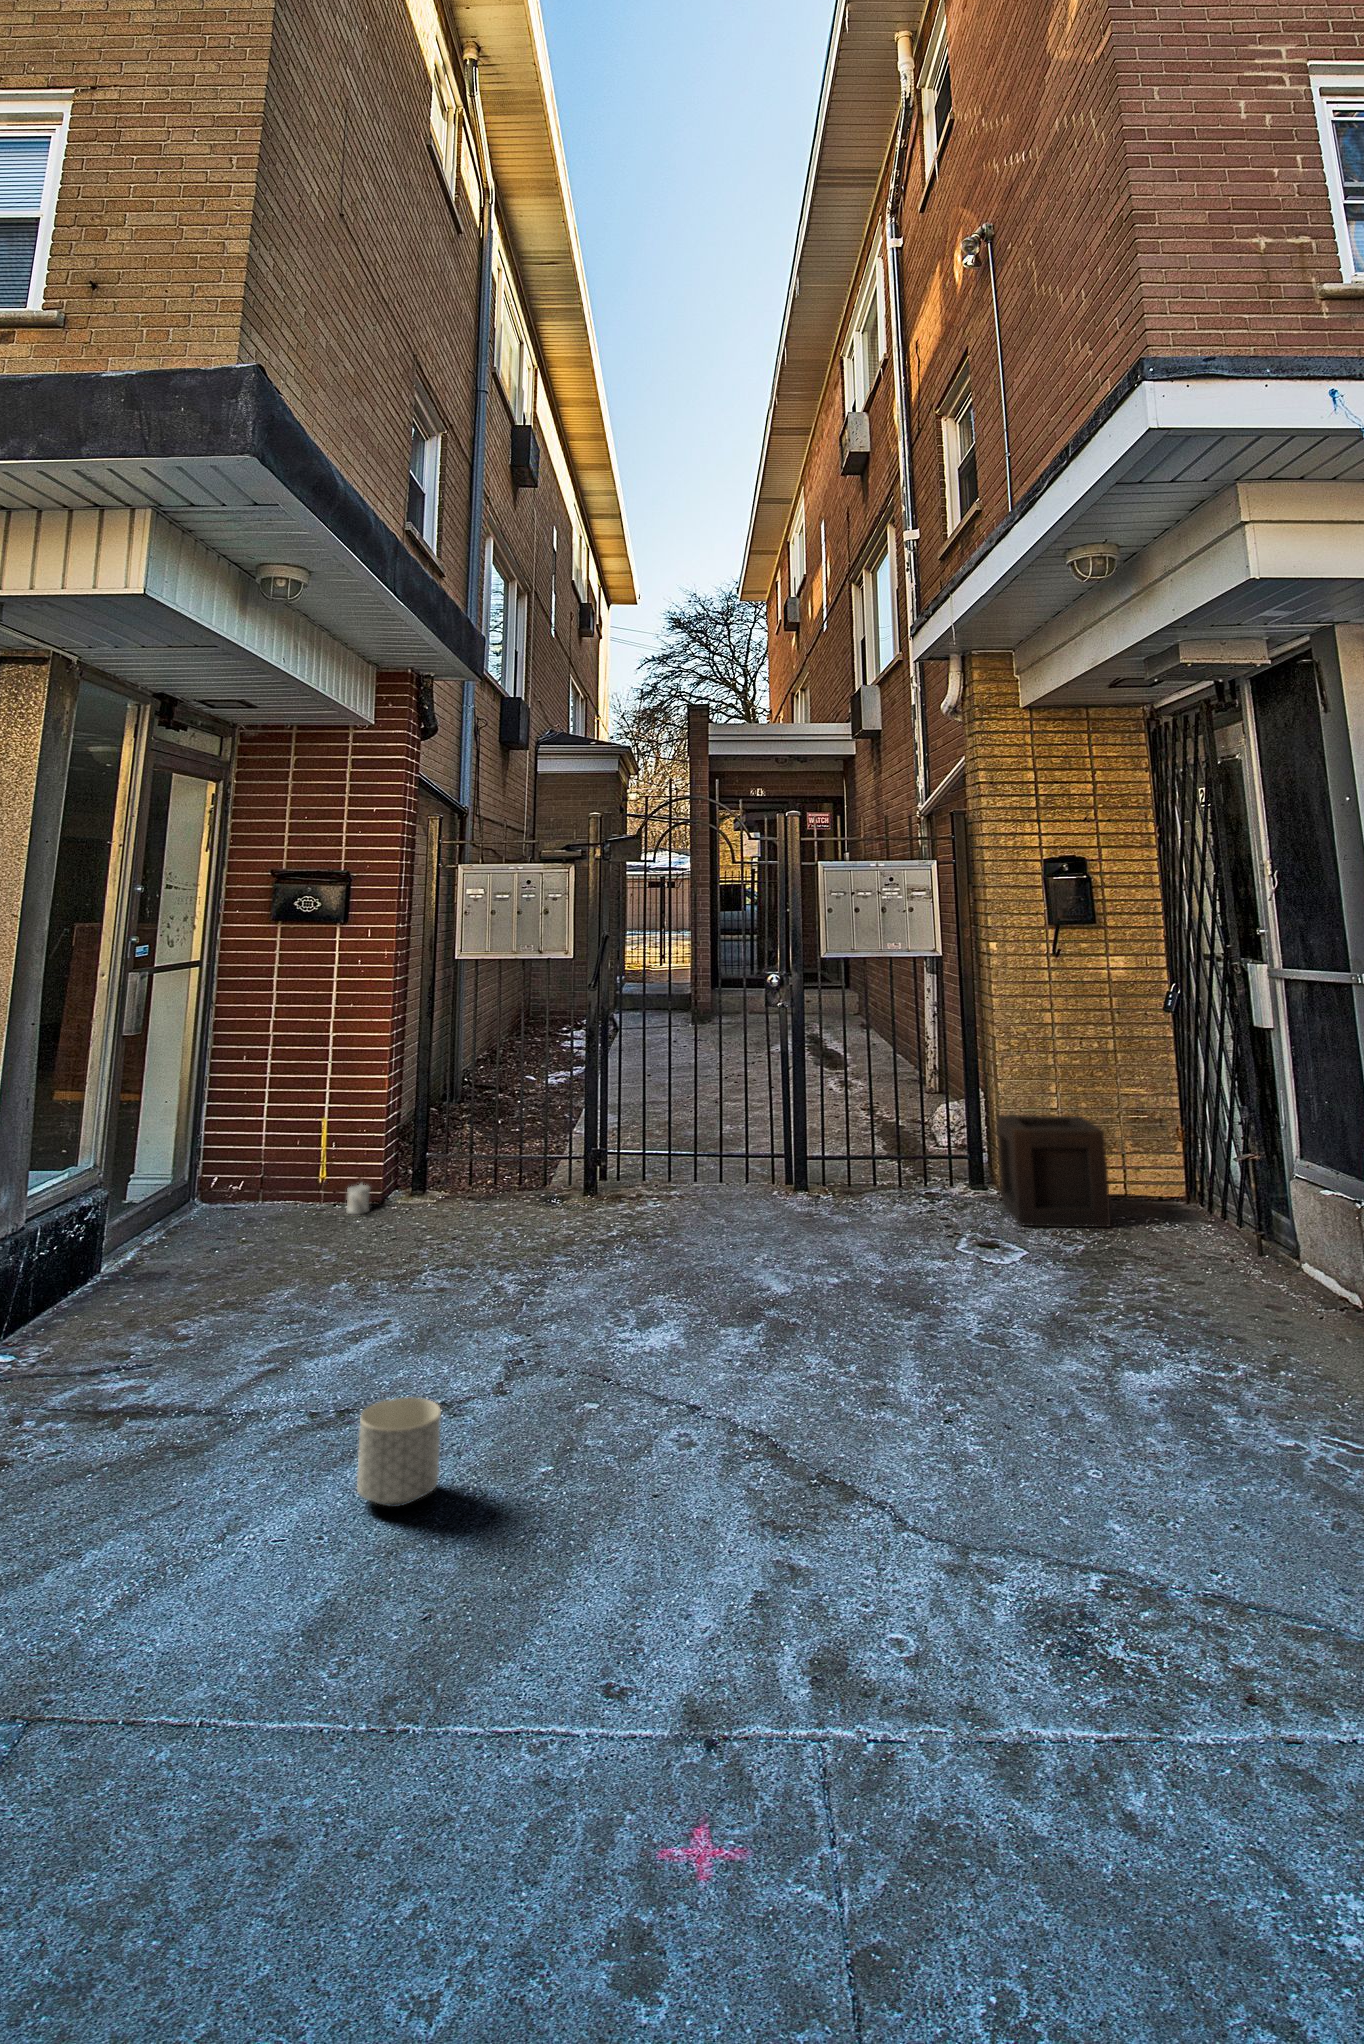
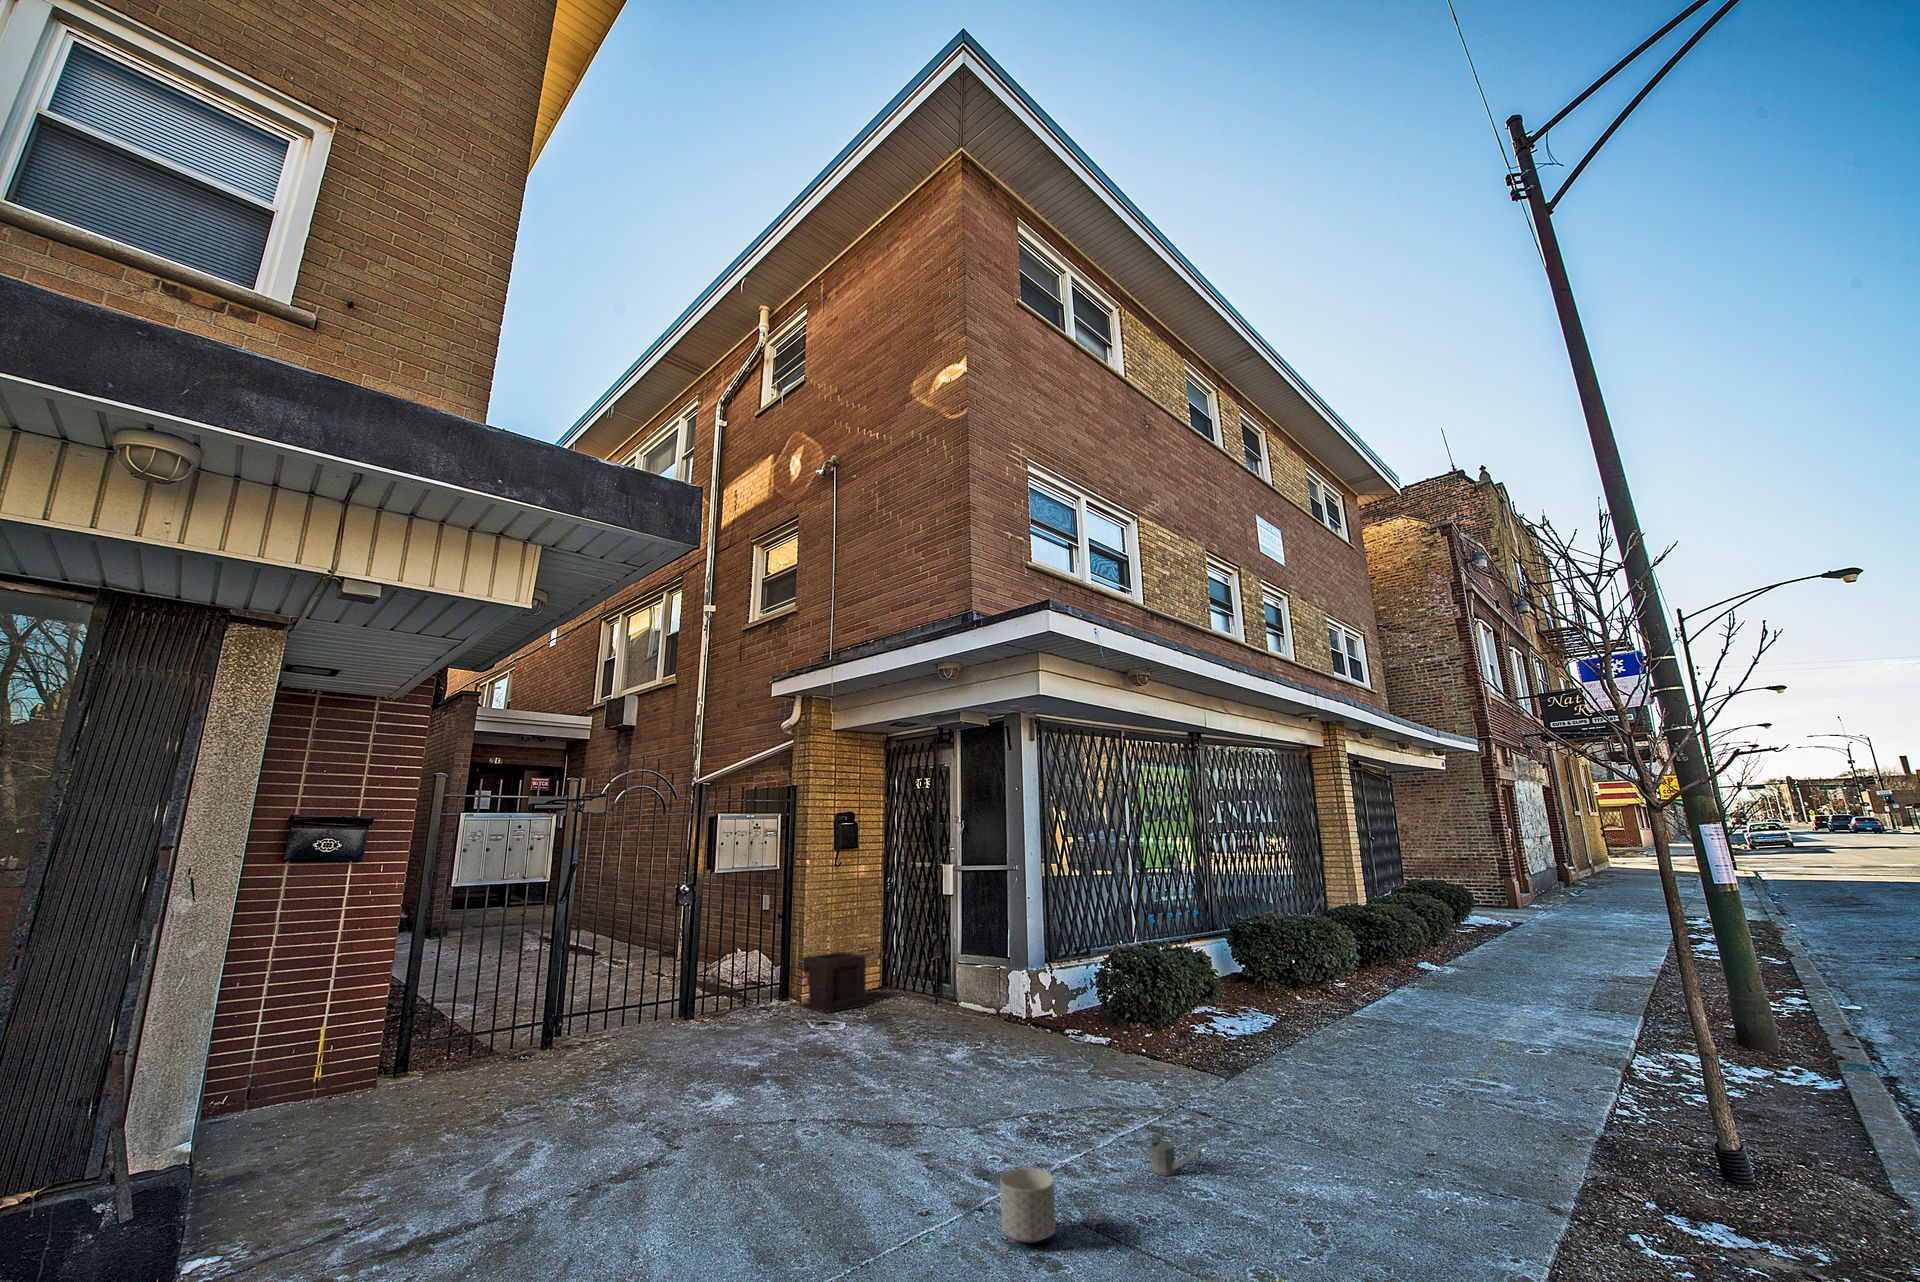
watering can: present [347,1183,371,1214] -> present [1140,1140,1201,1176]
planter: present [357,1398,441,1507] -> present [1000,1168,1056,1243]

